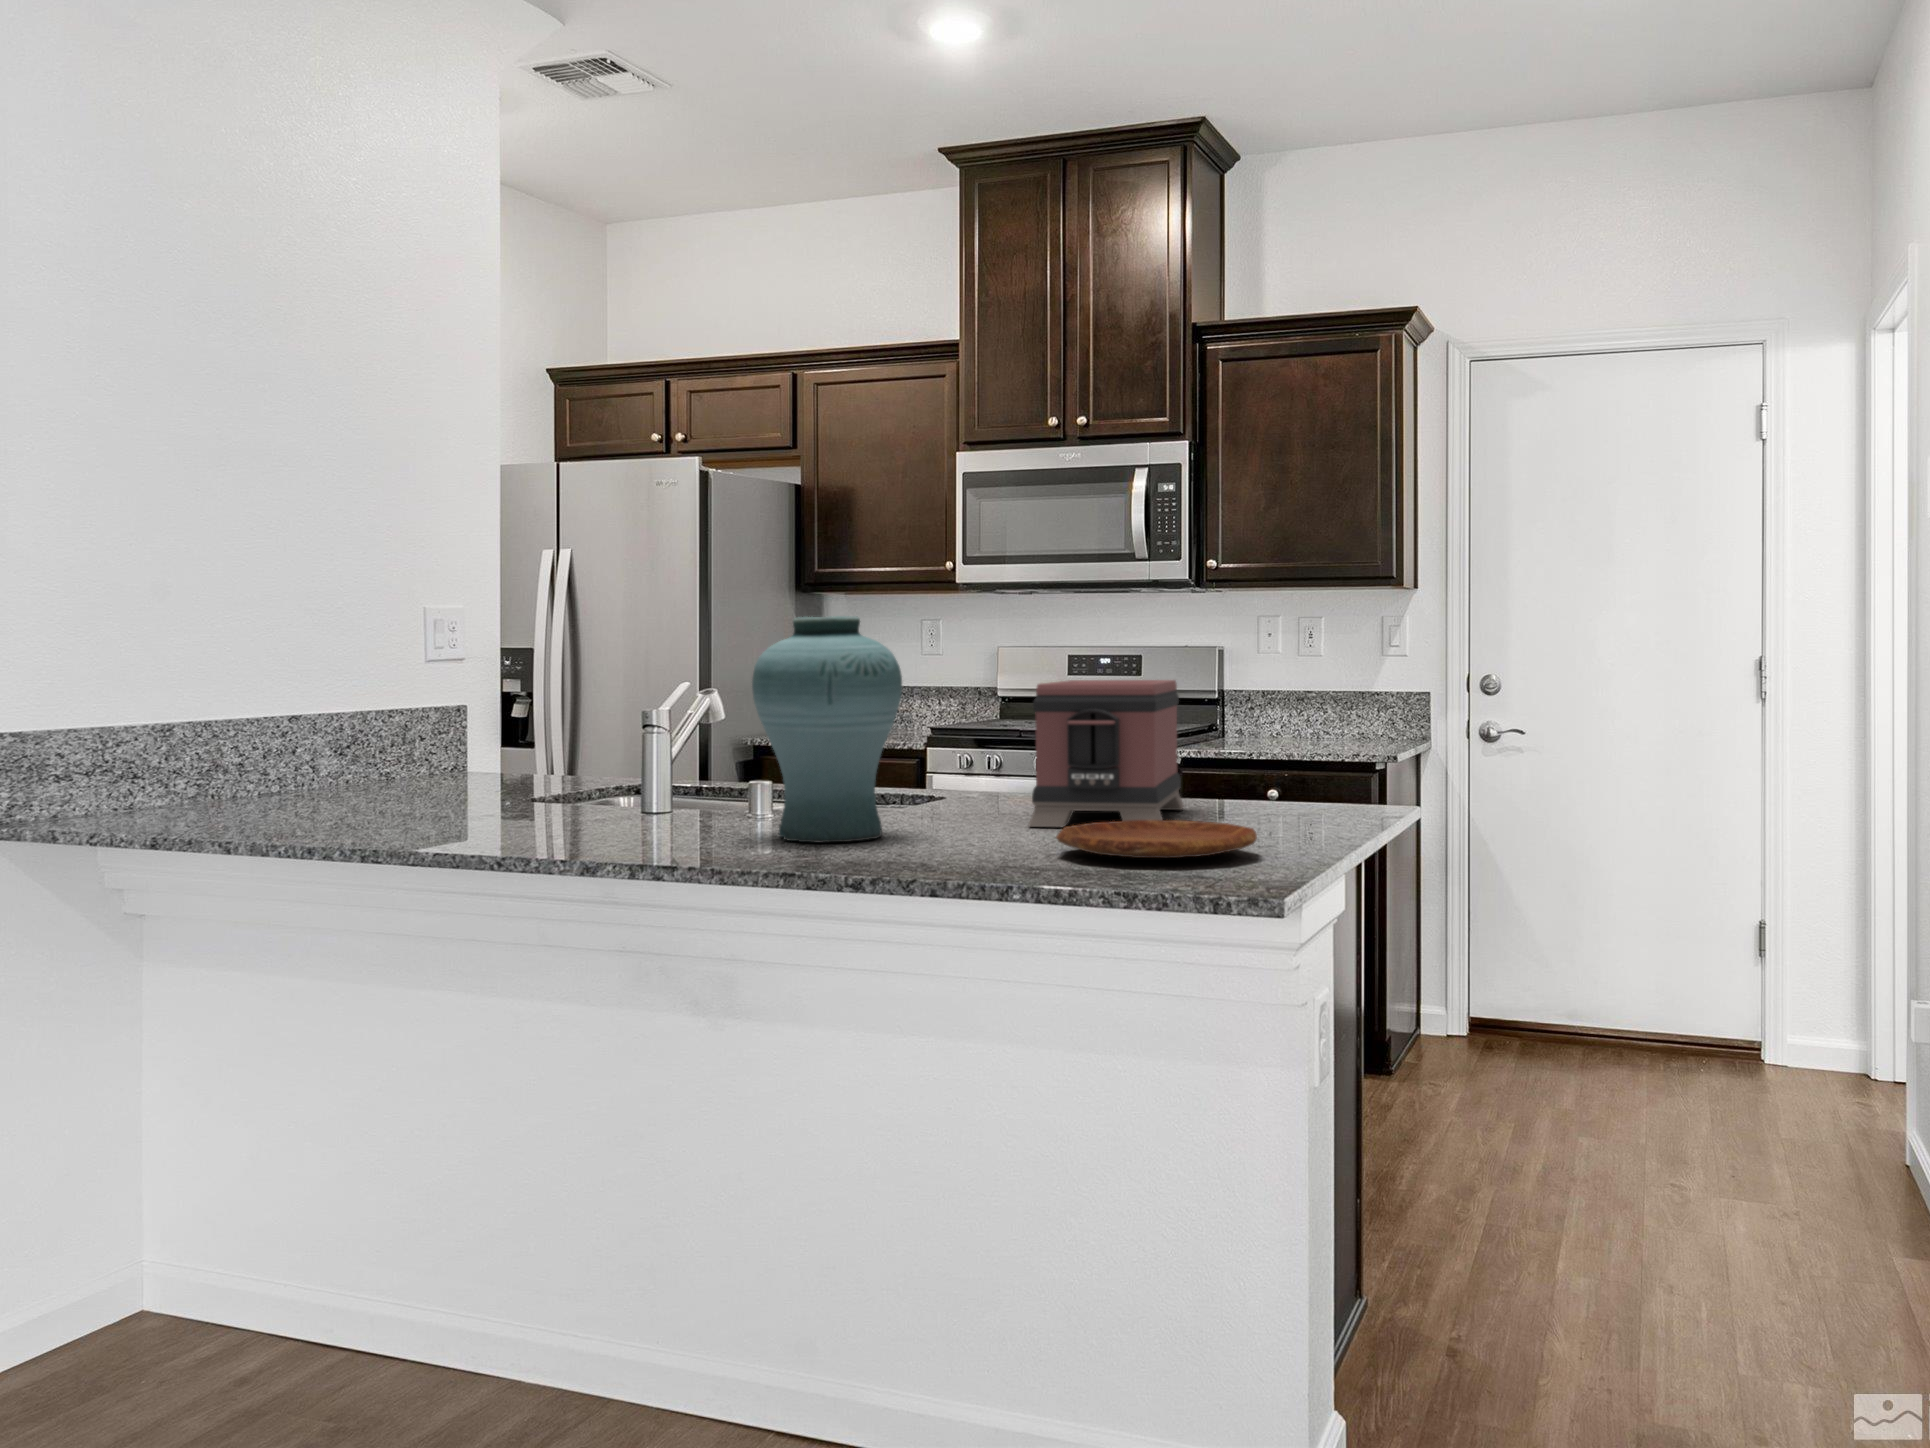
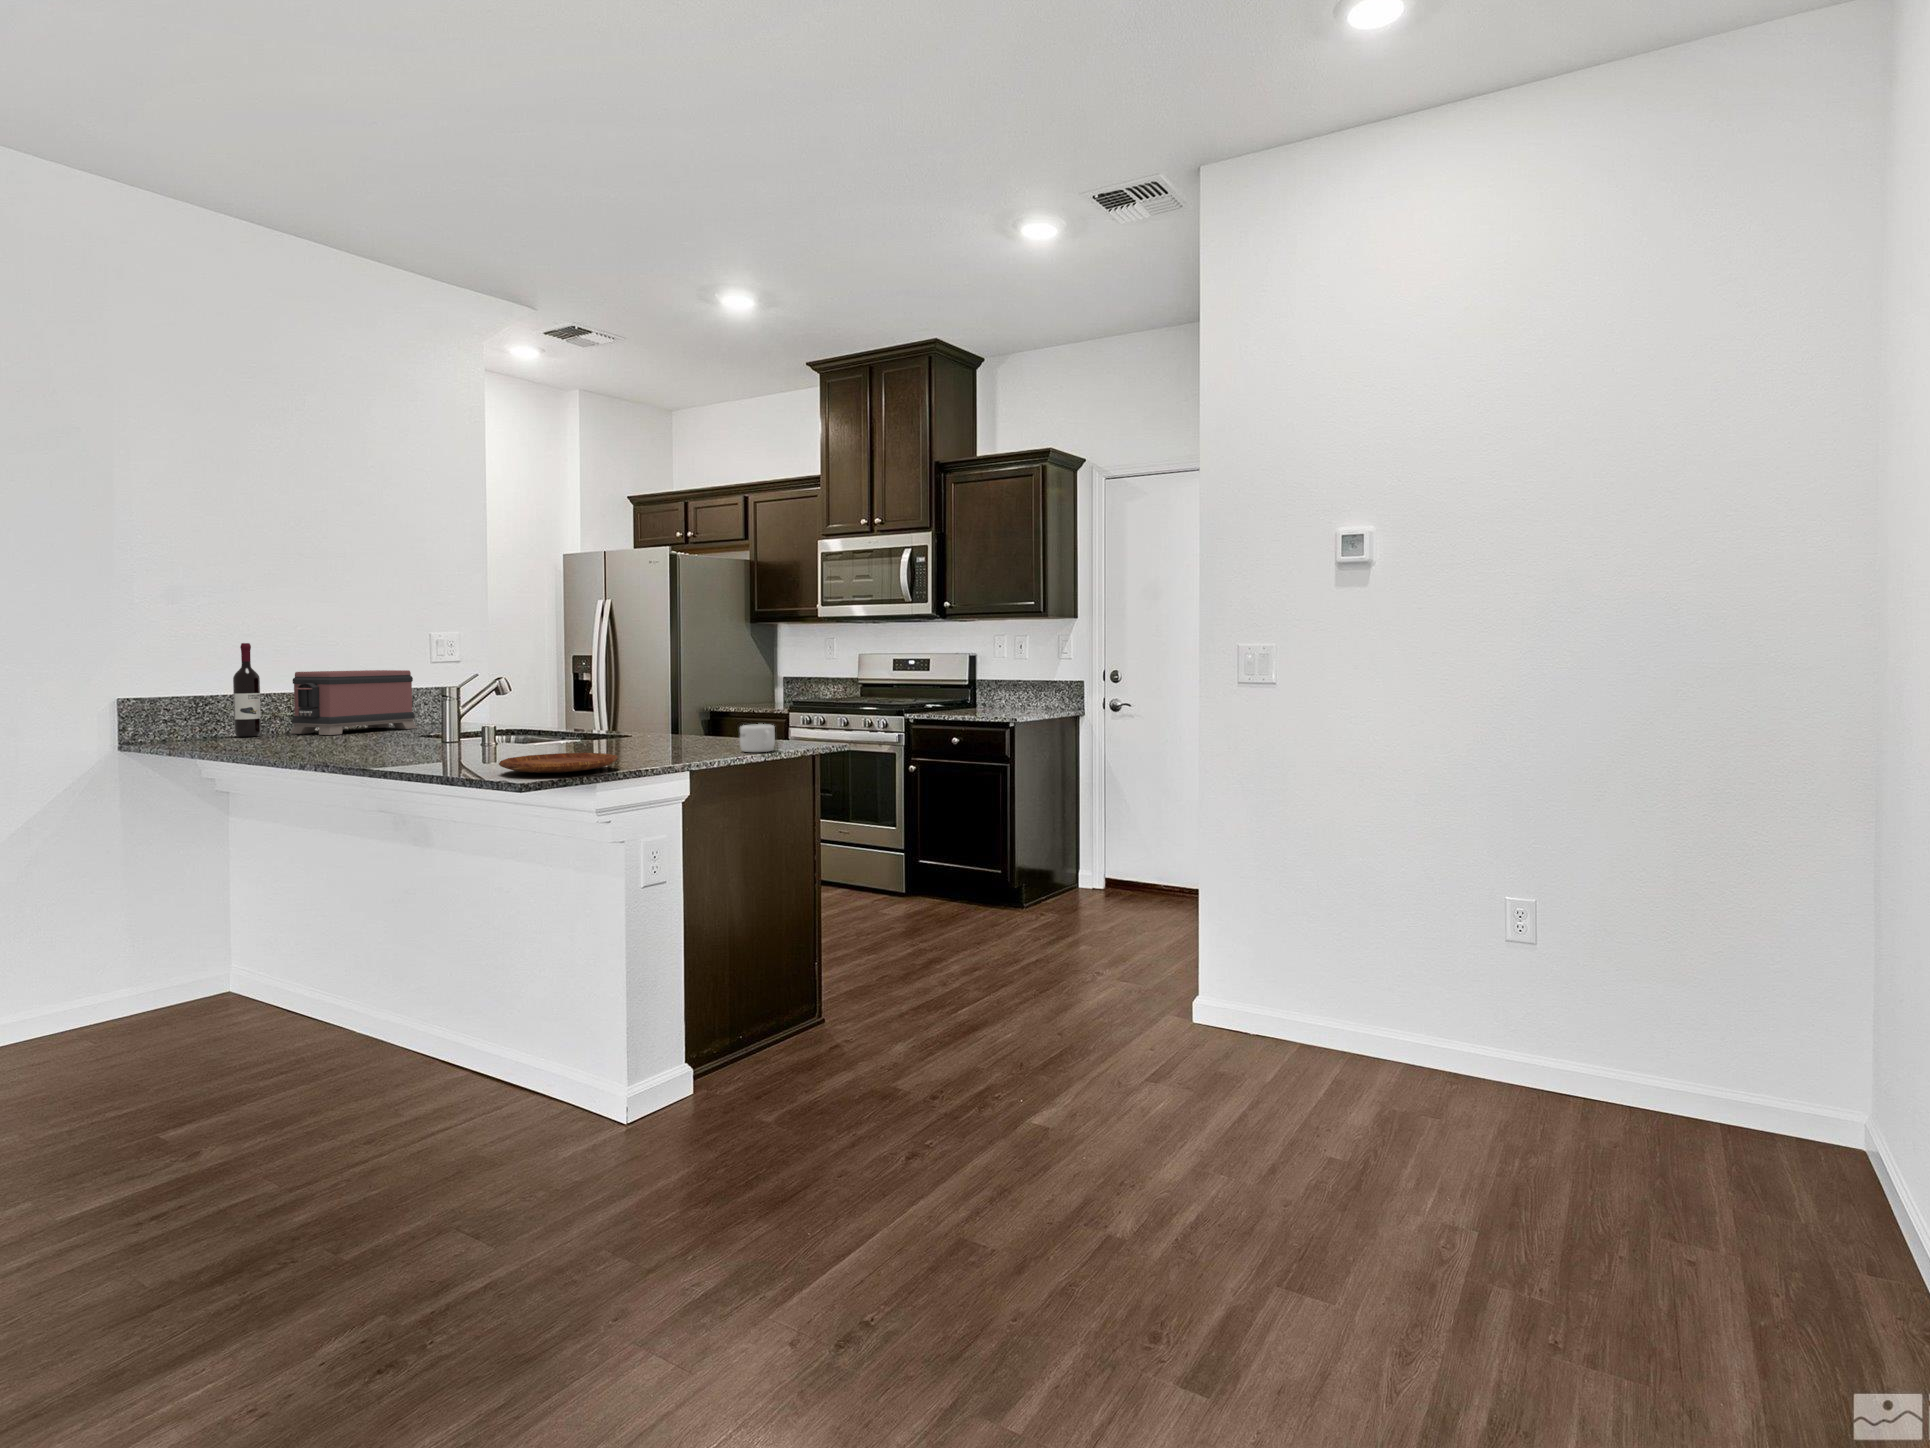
vase: present [752,616,902,842] -> none [406,643,496,761]
wine bottle: none [170,624,217,807] -> present [233,643,261,737]
toaster: present [1029,680,1184,827] -> present [290,670,417,735]
mug: none [1267,765,1340,815] -> present [740,724,775,752]

